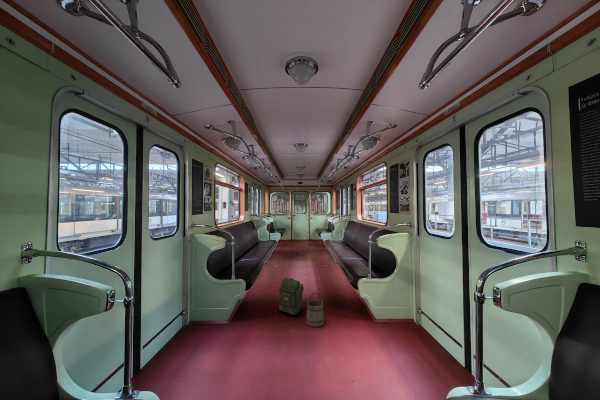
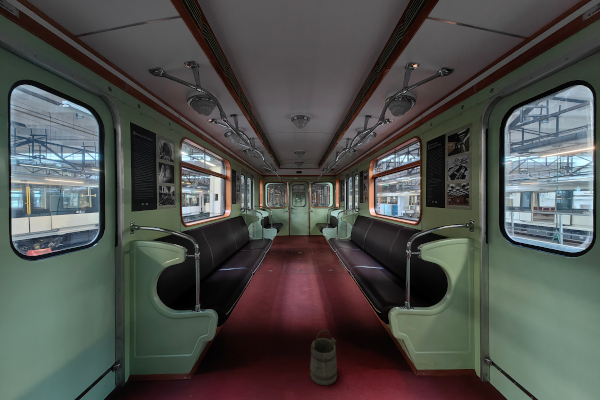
backpack: present [279,278,304,315] -> none [269,302,305,360]

